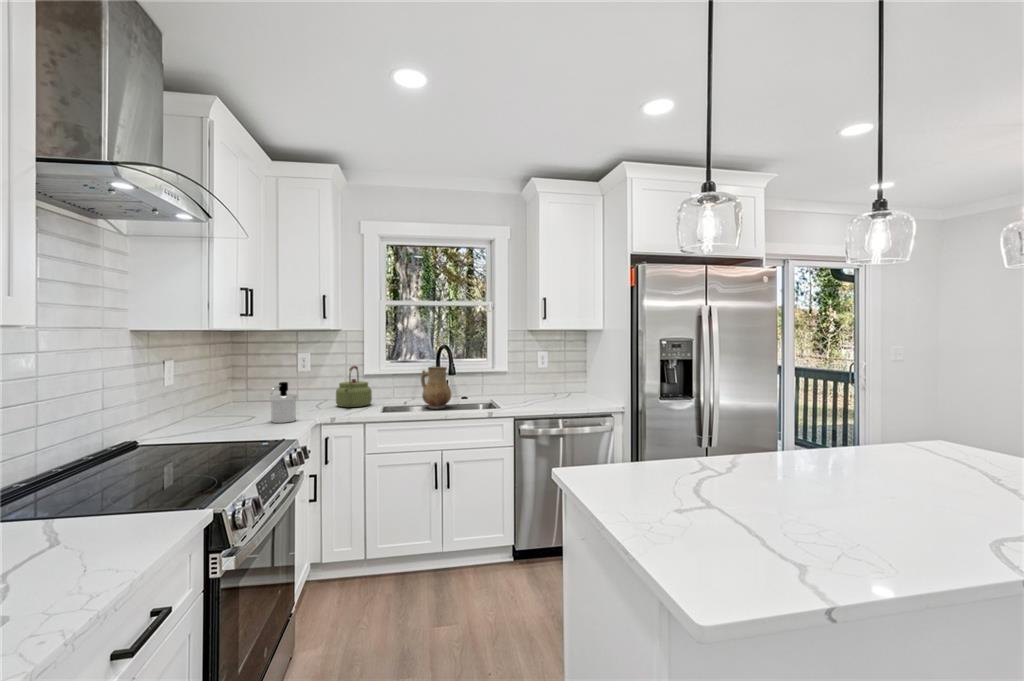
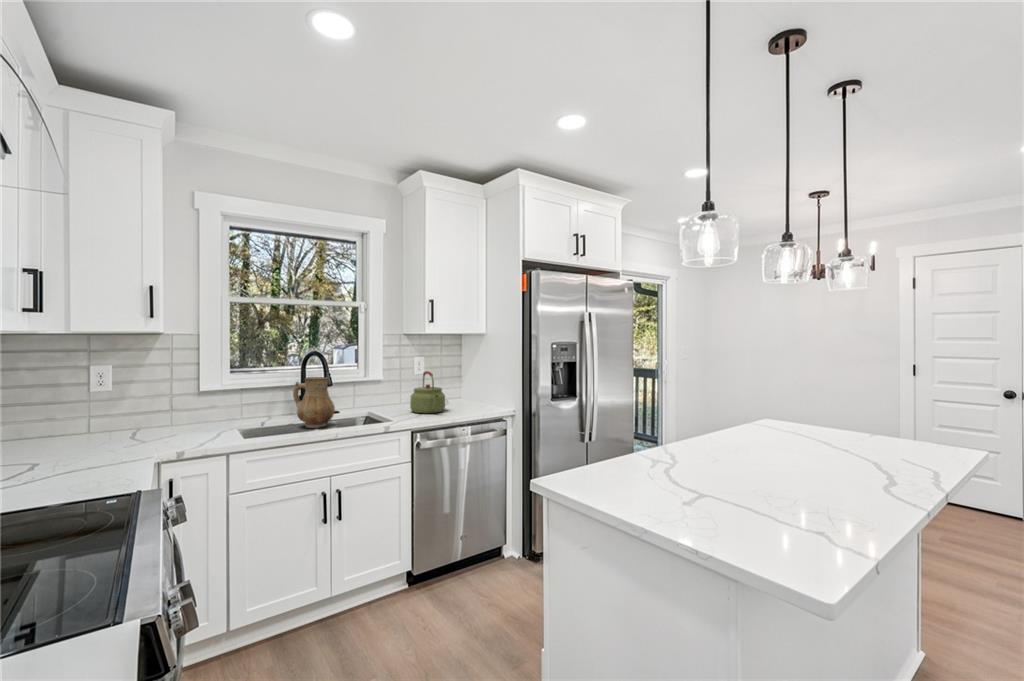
kettle: present [336,366,372,407] -> present [410,371,445,413]
soap dispenser: present [270,382,297,423] -> none [75,409,122,471]

